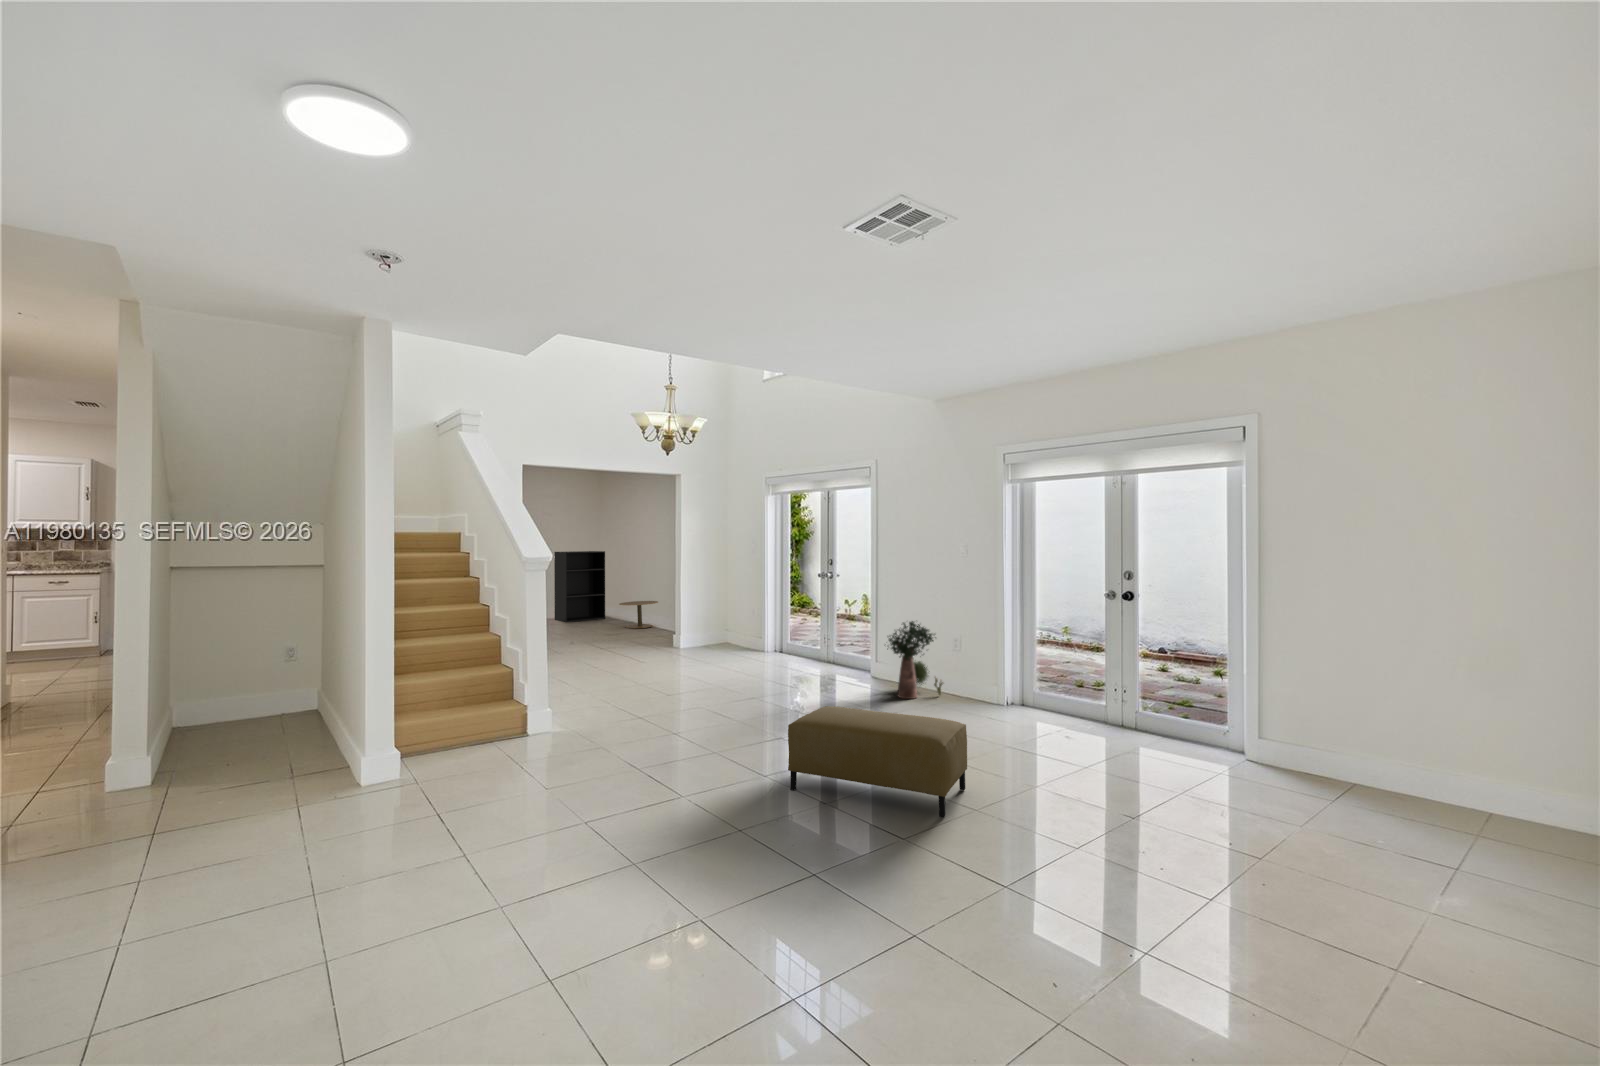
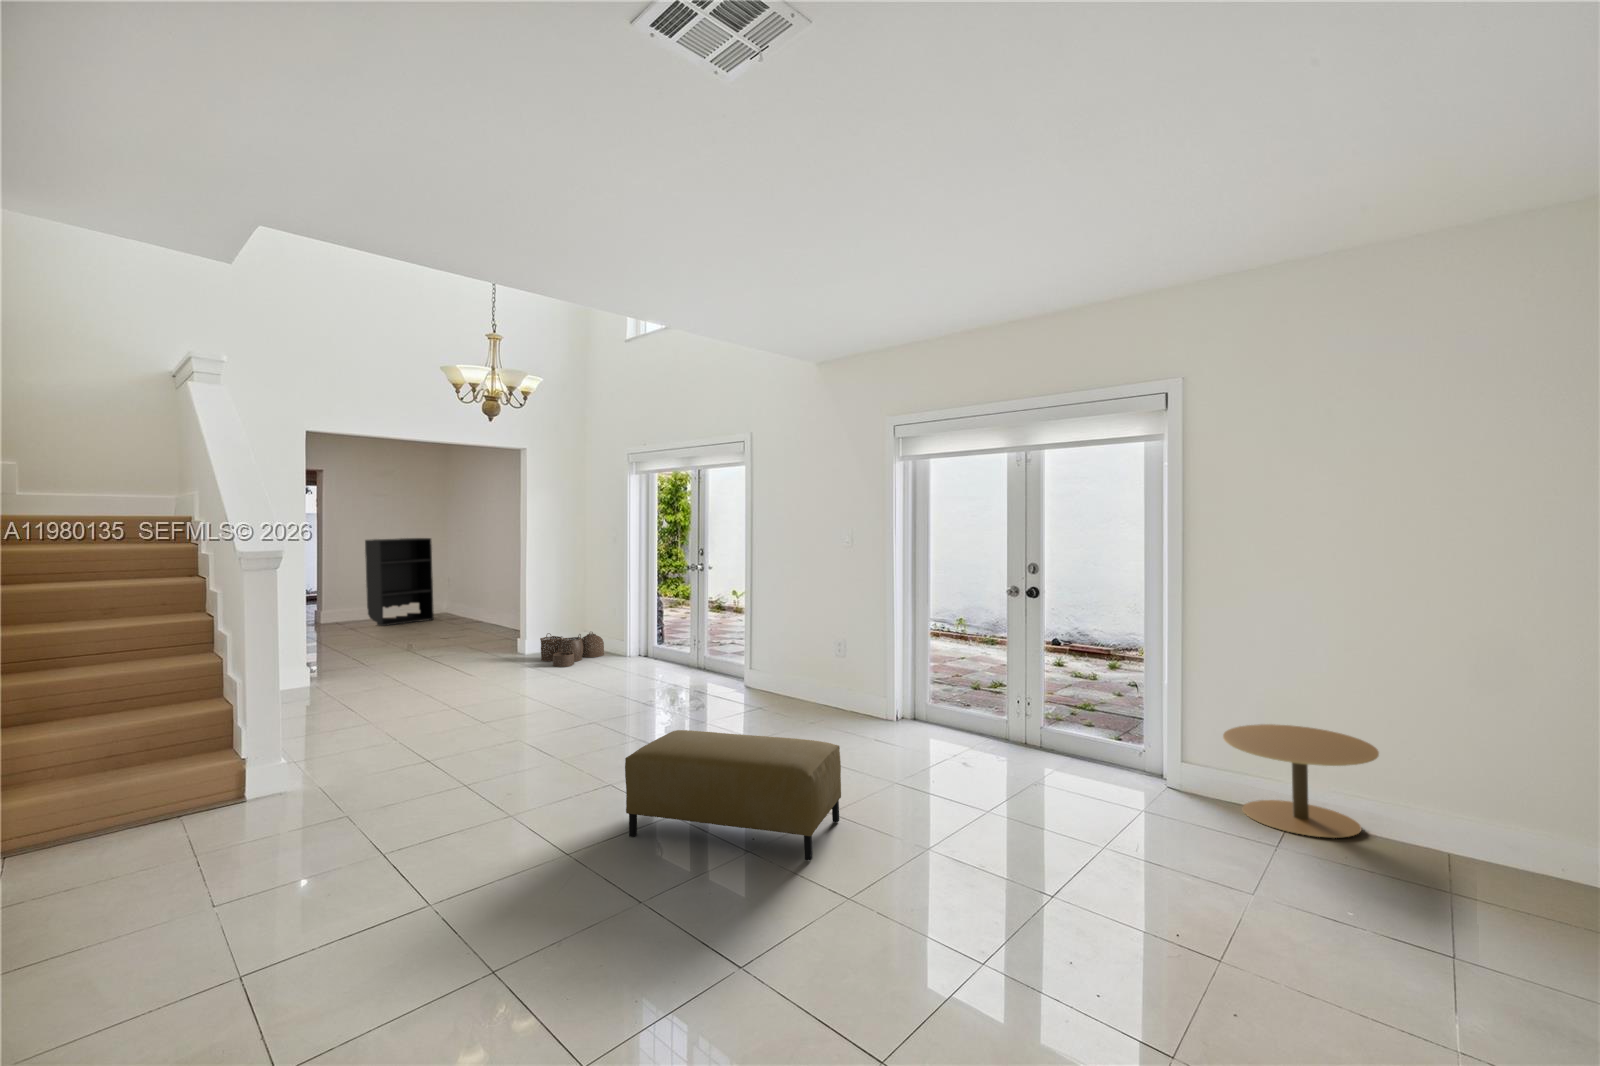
side table: present [619,601,658,628] -> present [1223,724,1379,838]
potted plant: present [889,621,943,699] -> none [758,616,827,708]
woven basket: none [696,630,748,659] -> present [540,632,604,667]

